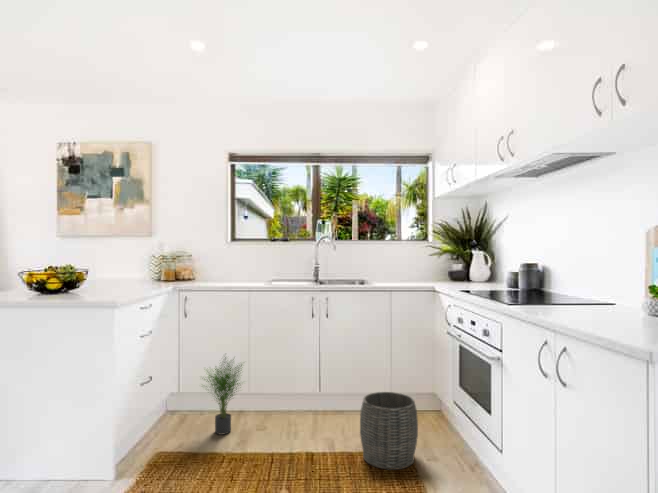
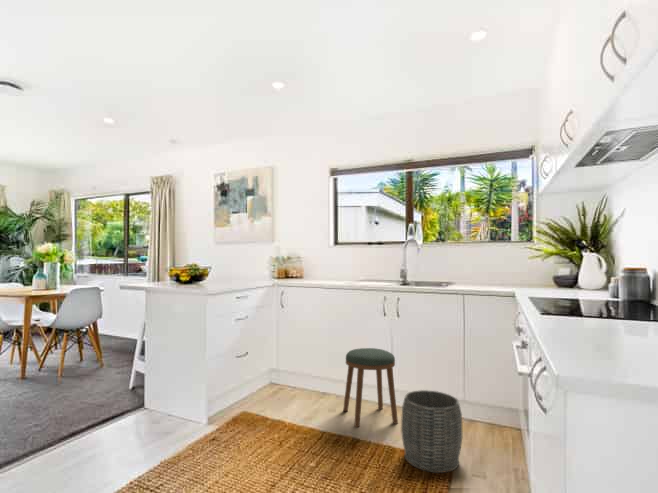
stool: none [273,356,336,442] -> present [343,348,398,427]
potted plant: present [204,357,242,434] -> none [282,338,323,409]

